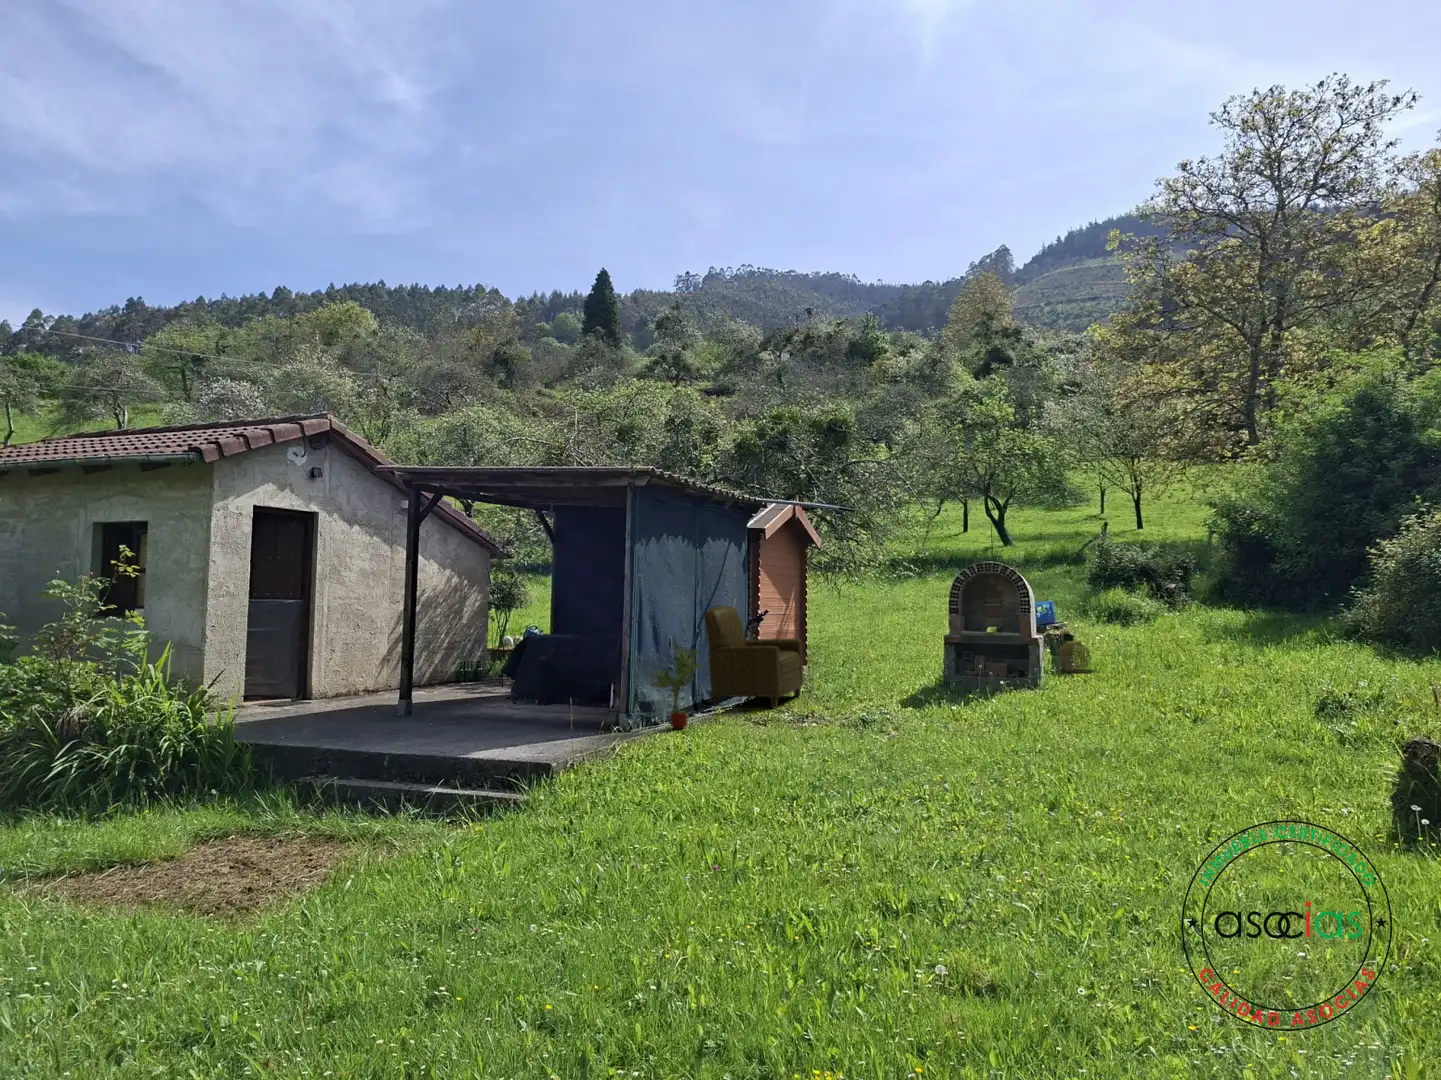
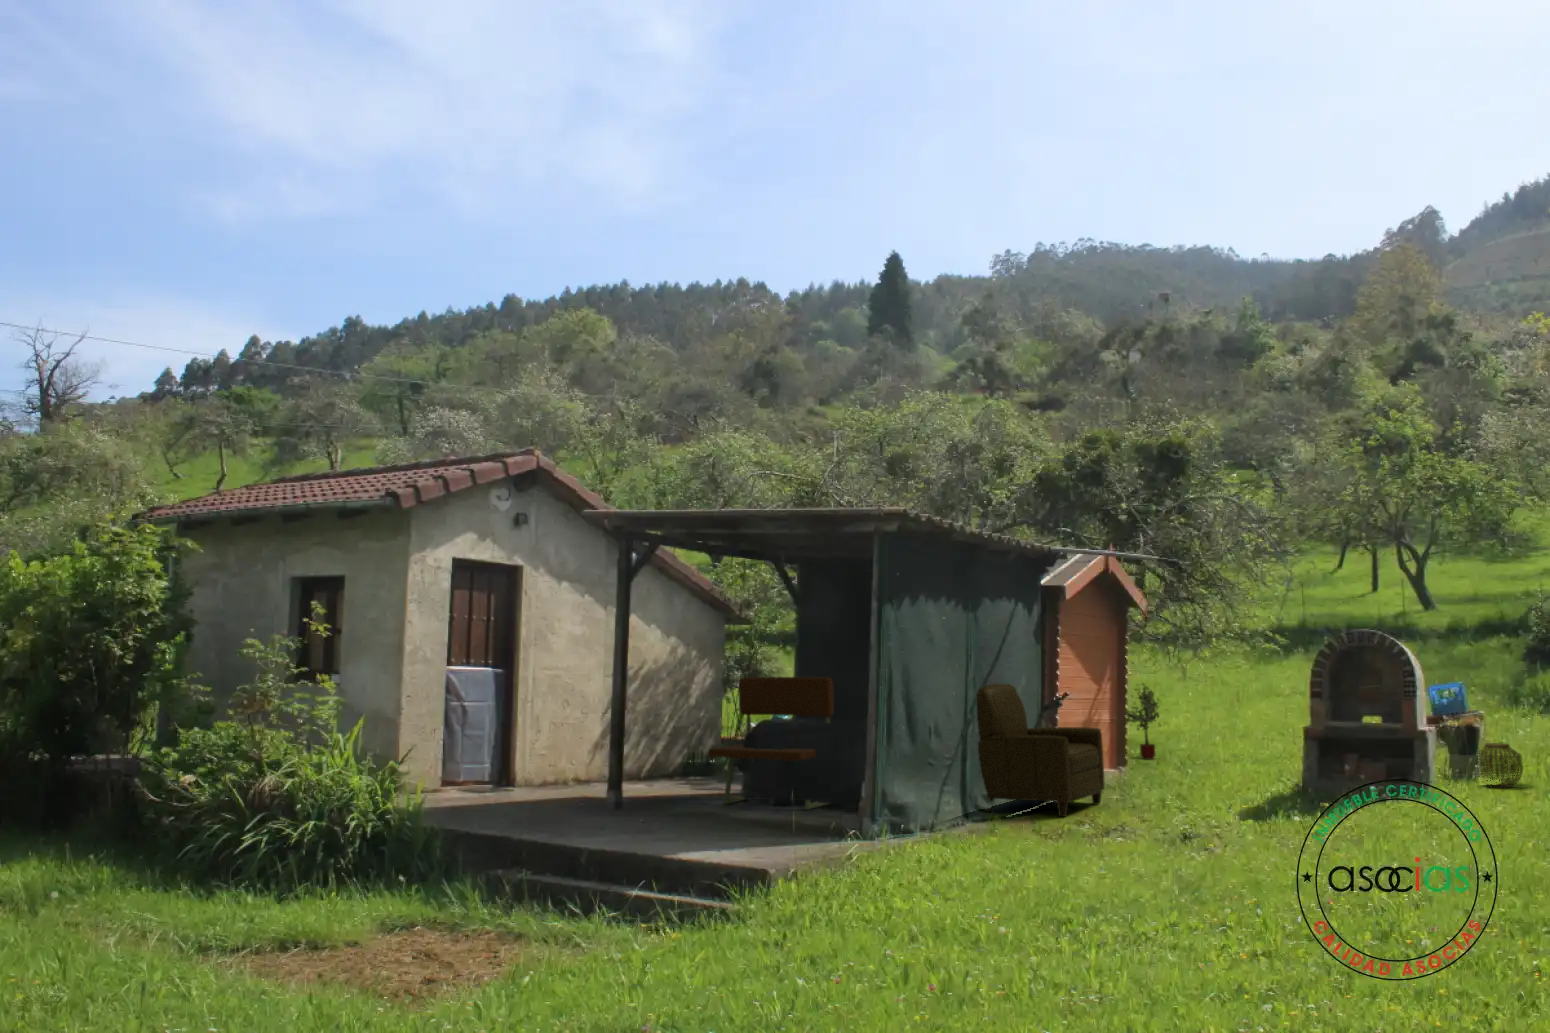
bench: none [487,604,592,712] -> present [709,677,834,810]
potted tree: present [650,641,700,729] -> present [1125,683,1159,759]

